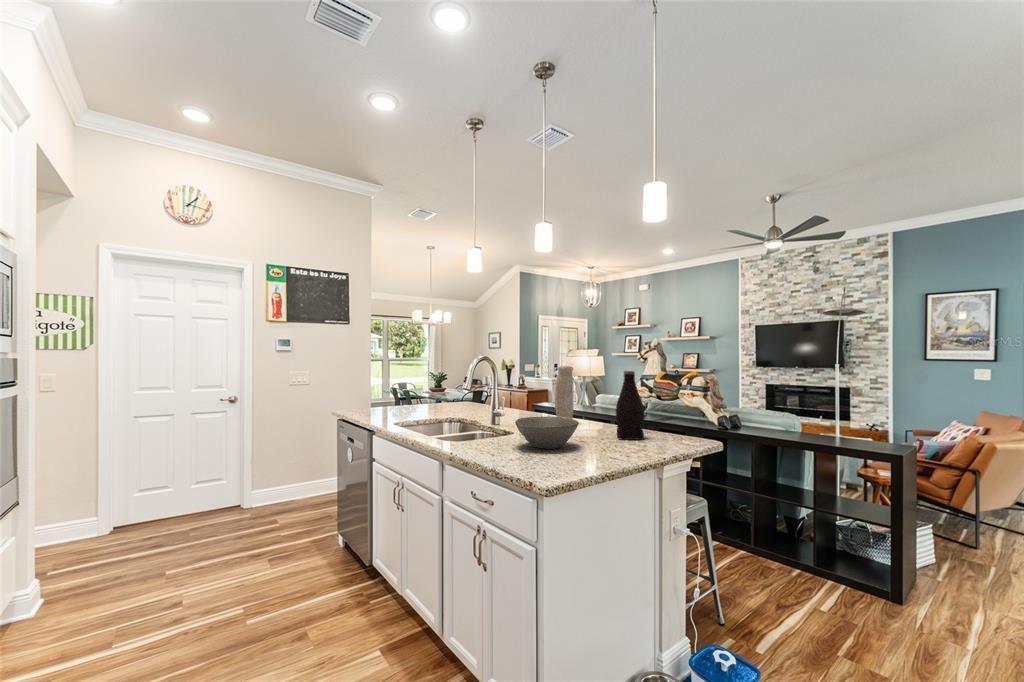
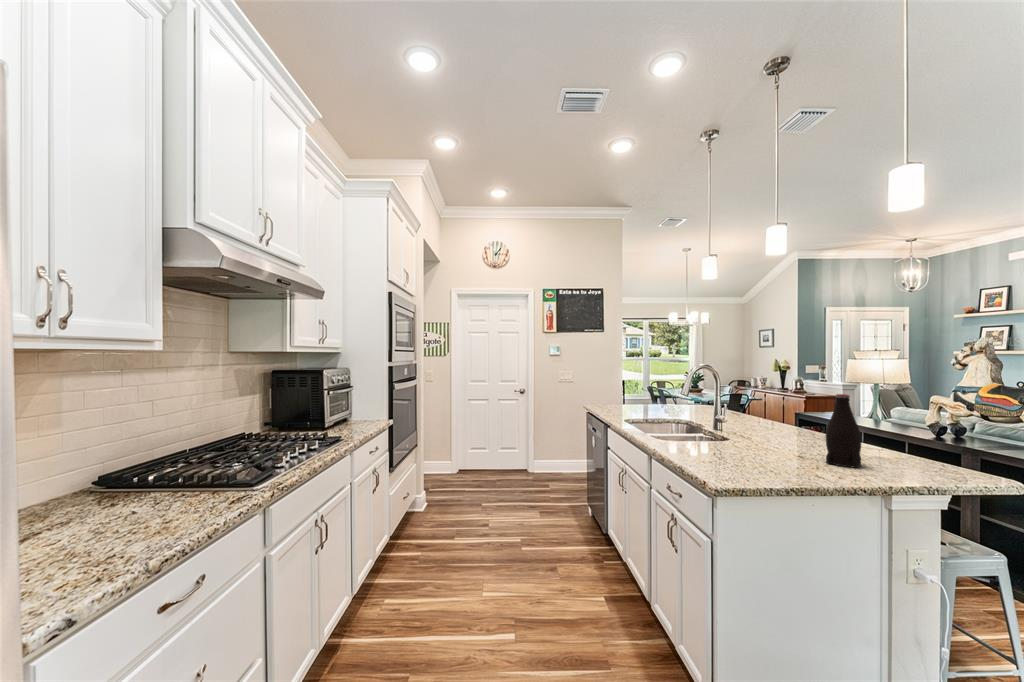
vase: present [555,366,574,419] -> none [775,382,797,440]
bowl: present [515,416,578,449] -> none [705,431,770,462]

